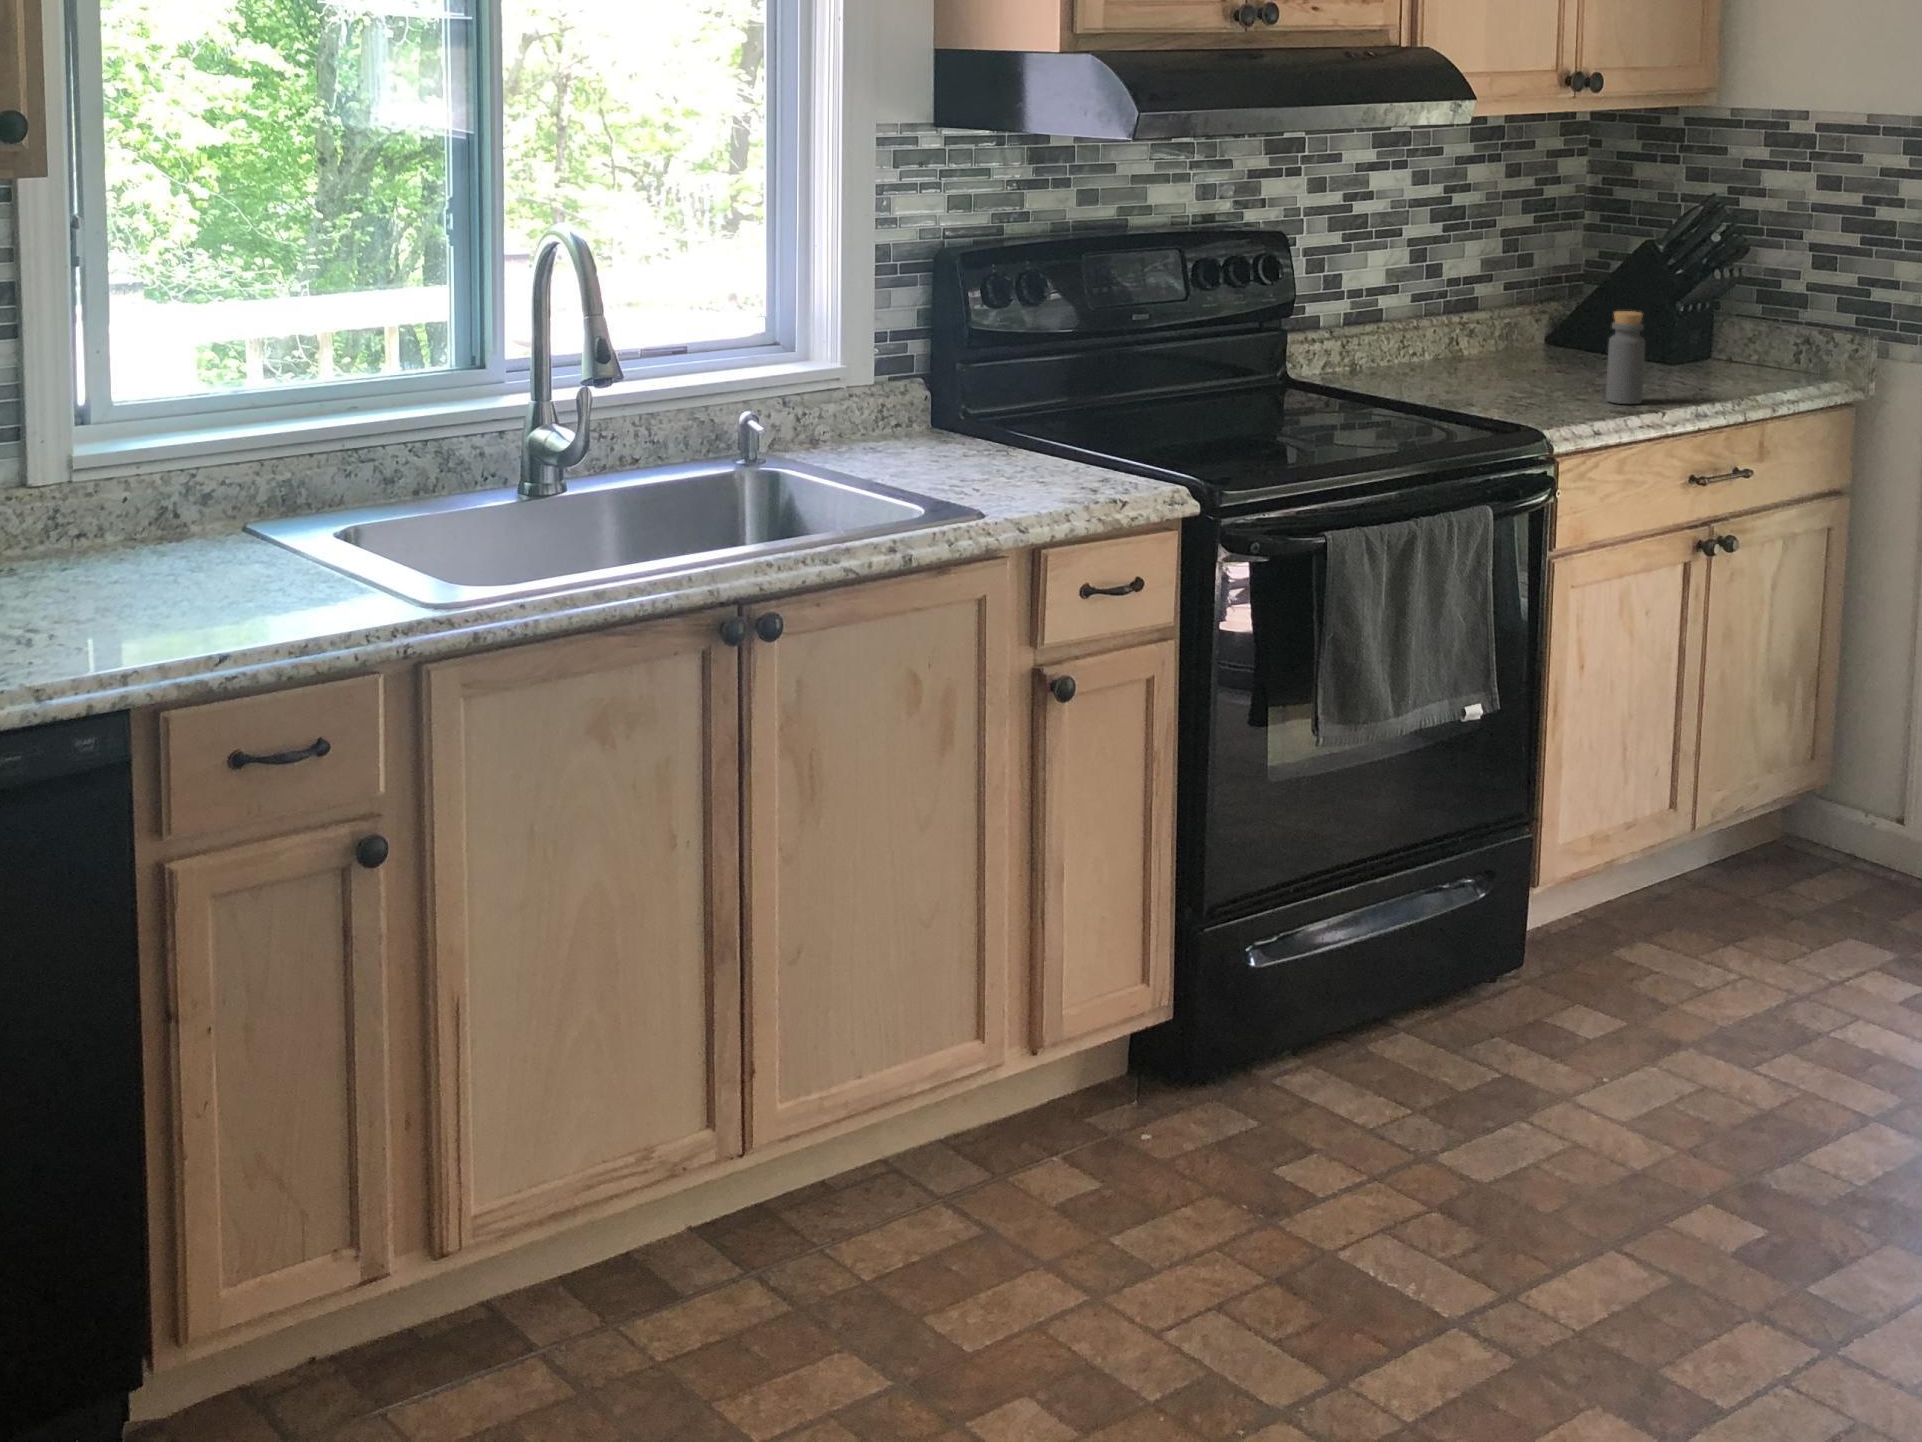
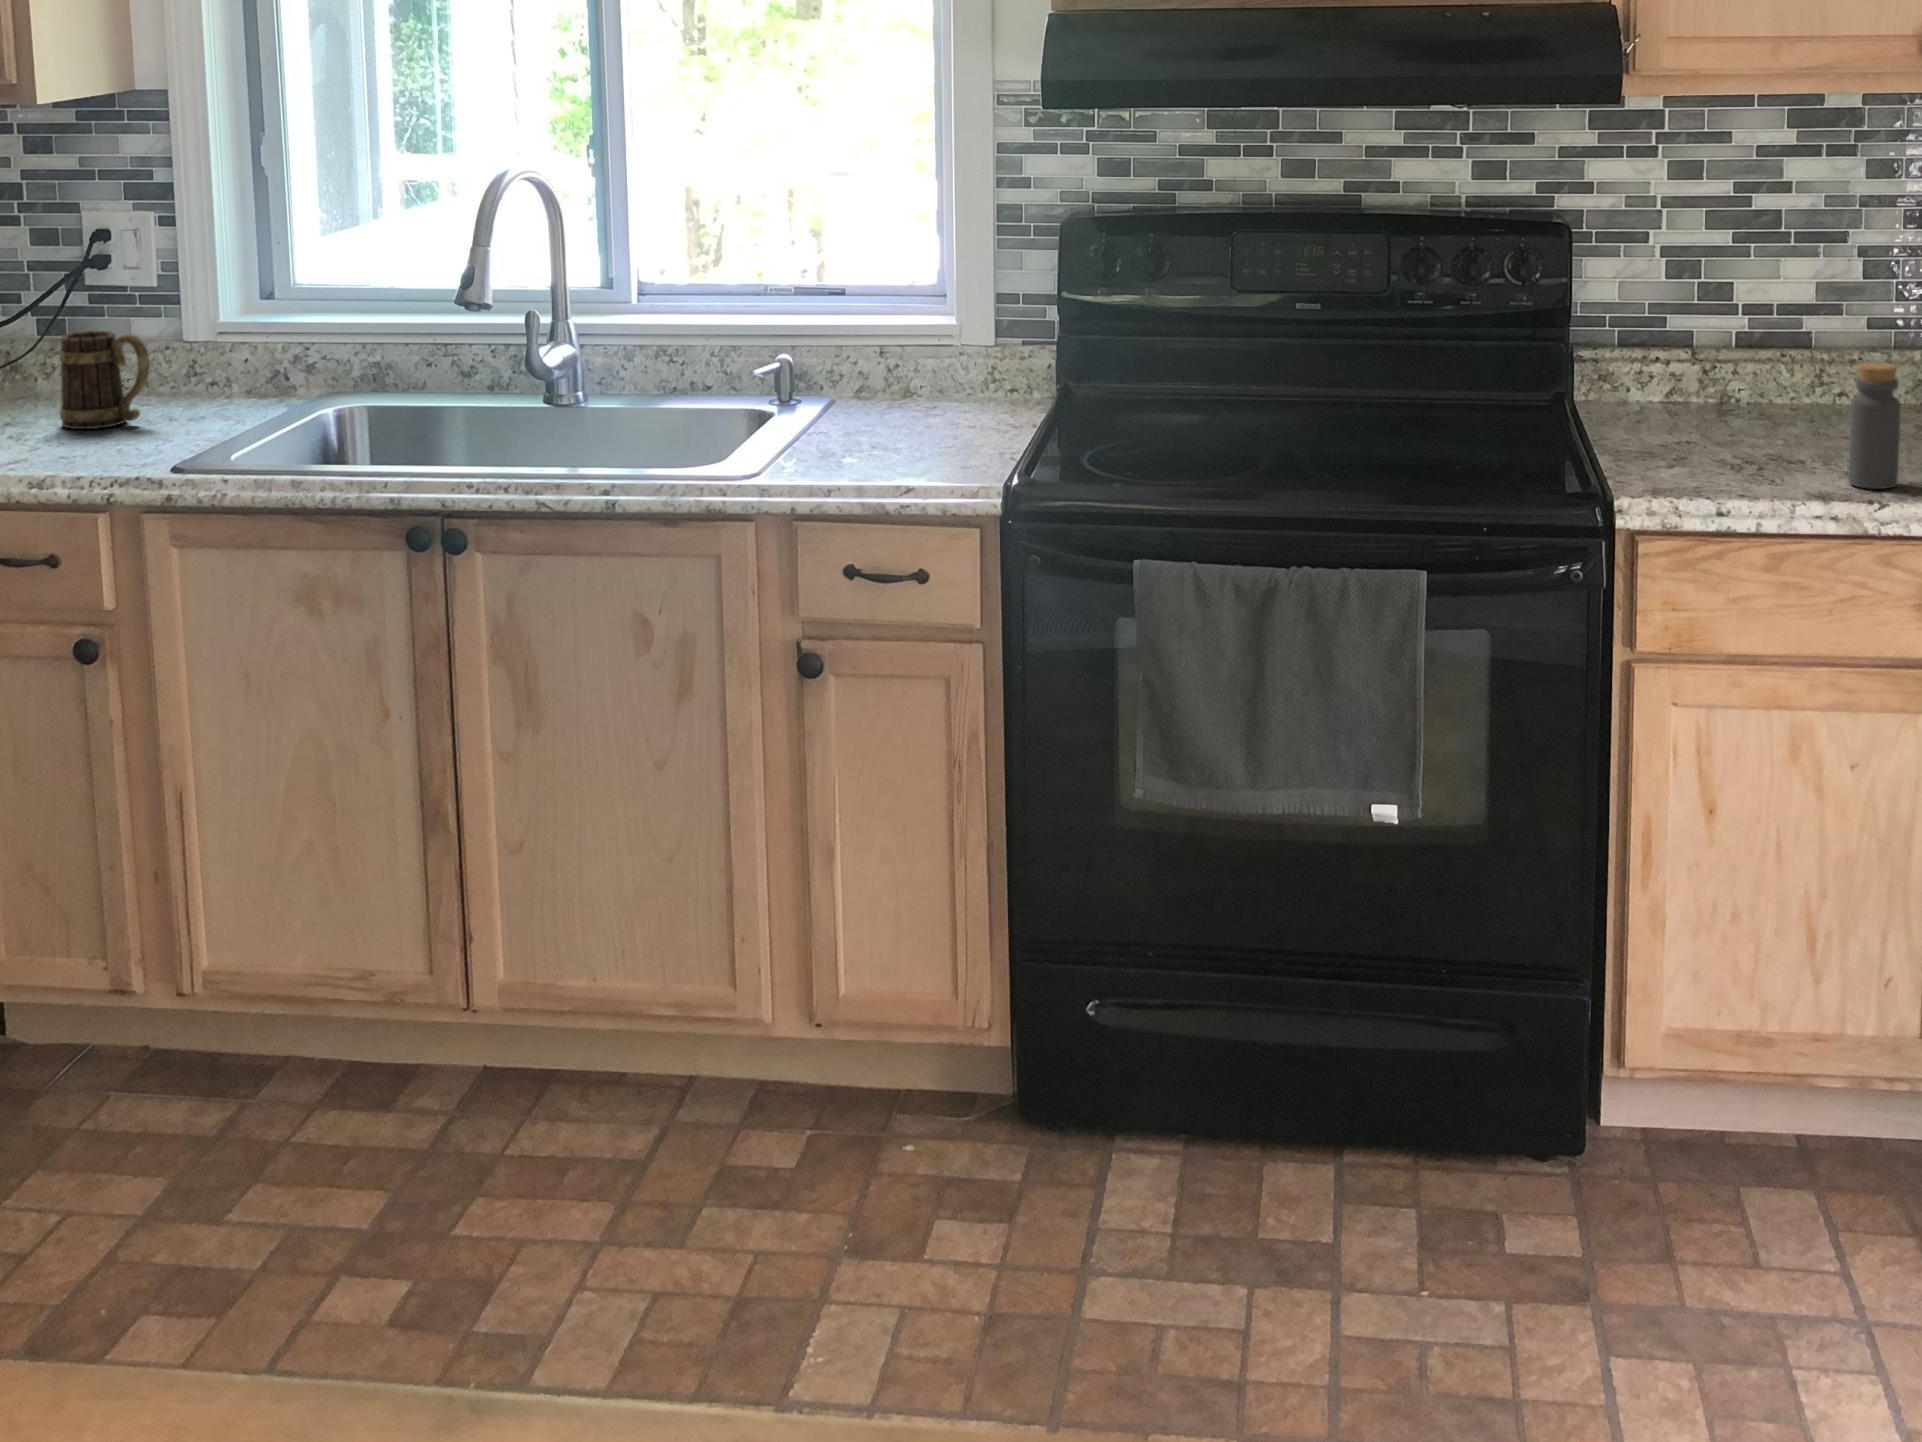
mug: none [55,471,183,606] -> present [59,331,150,429]

